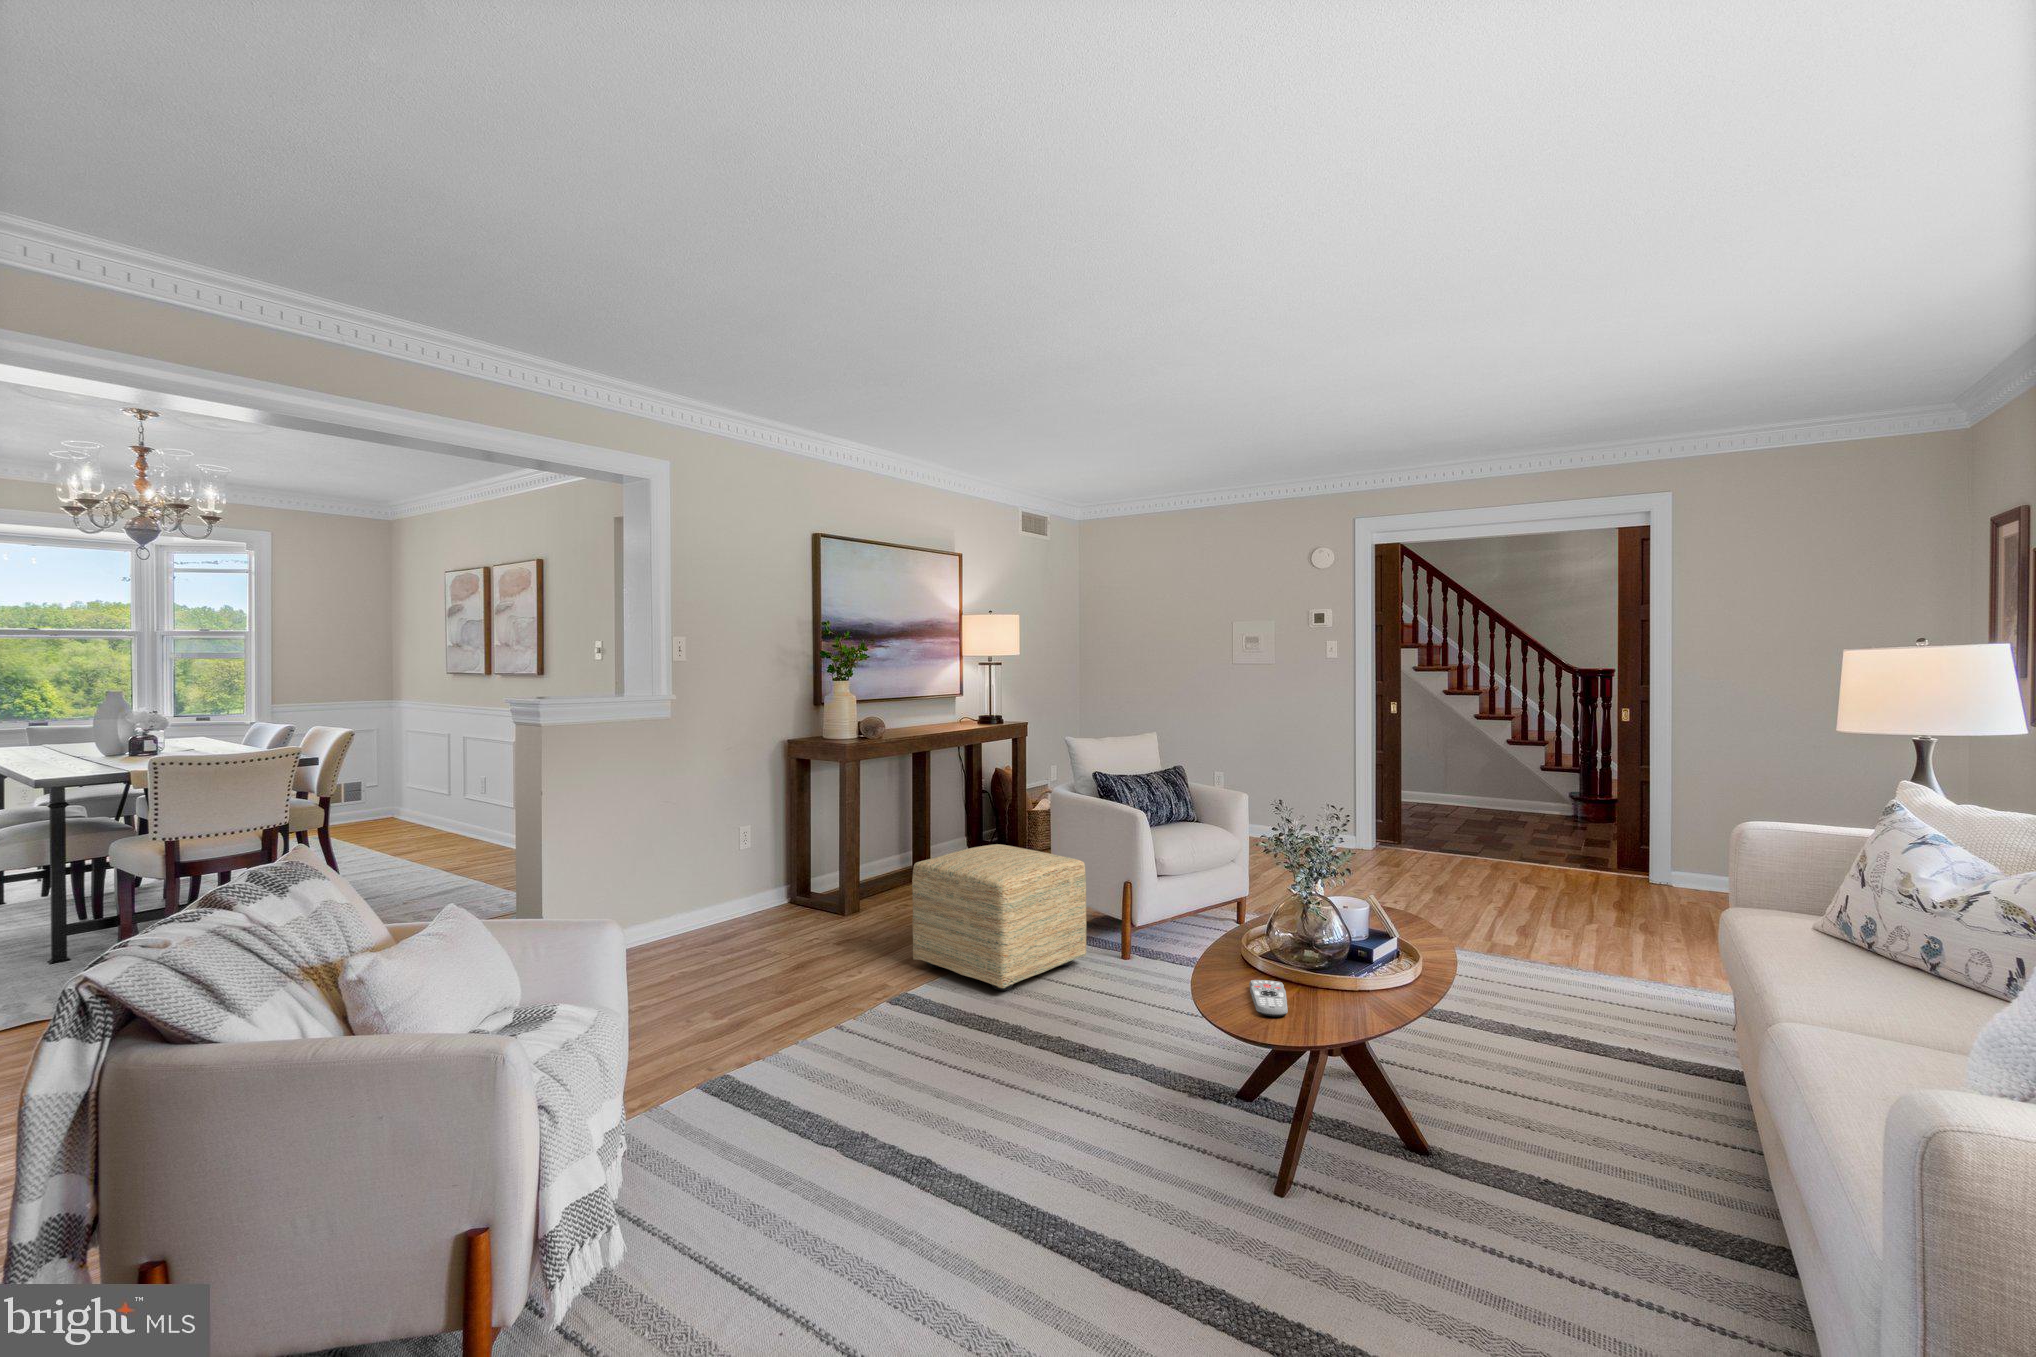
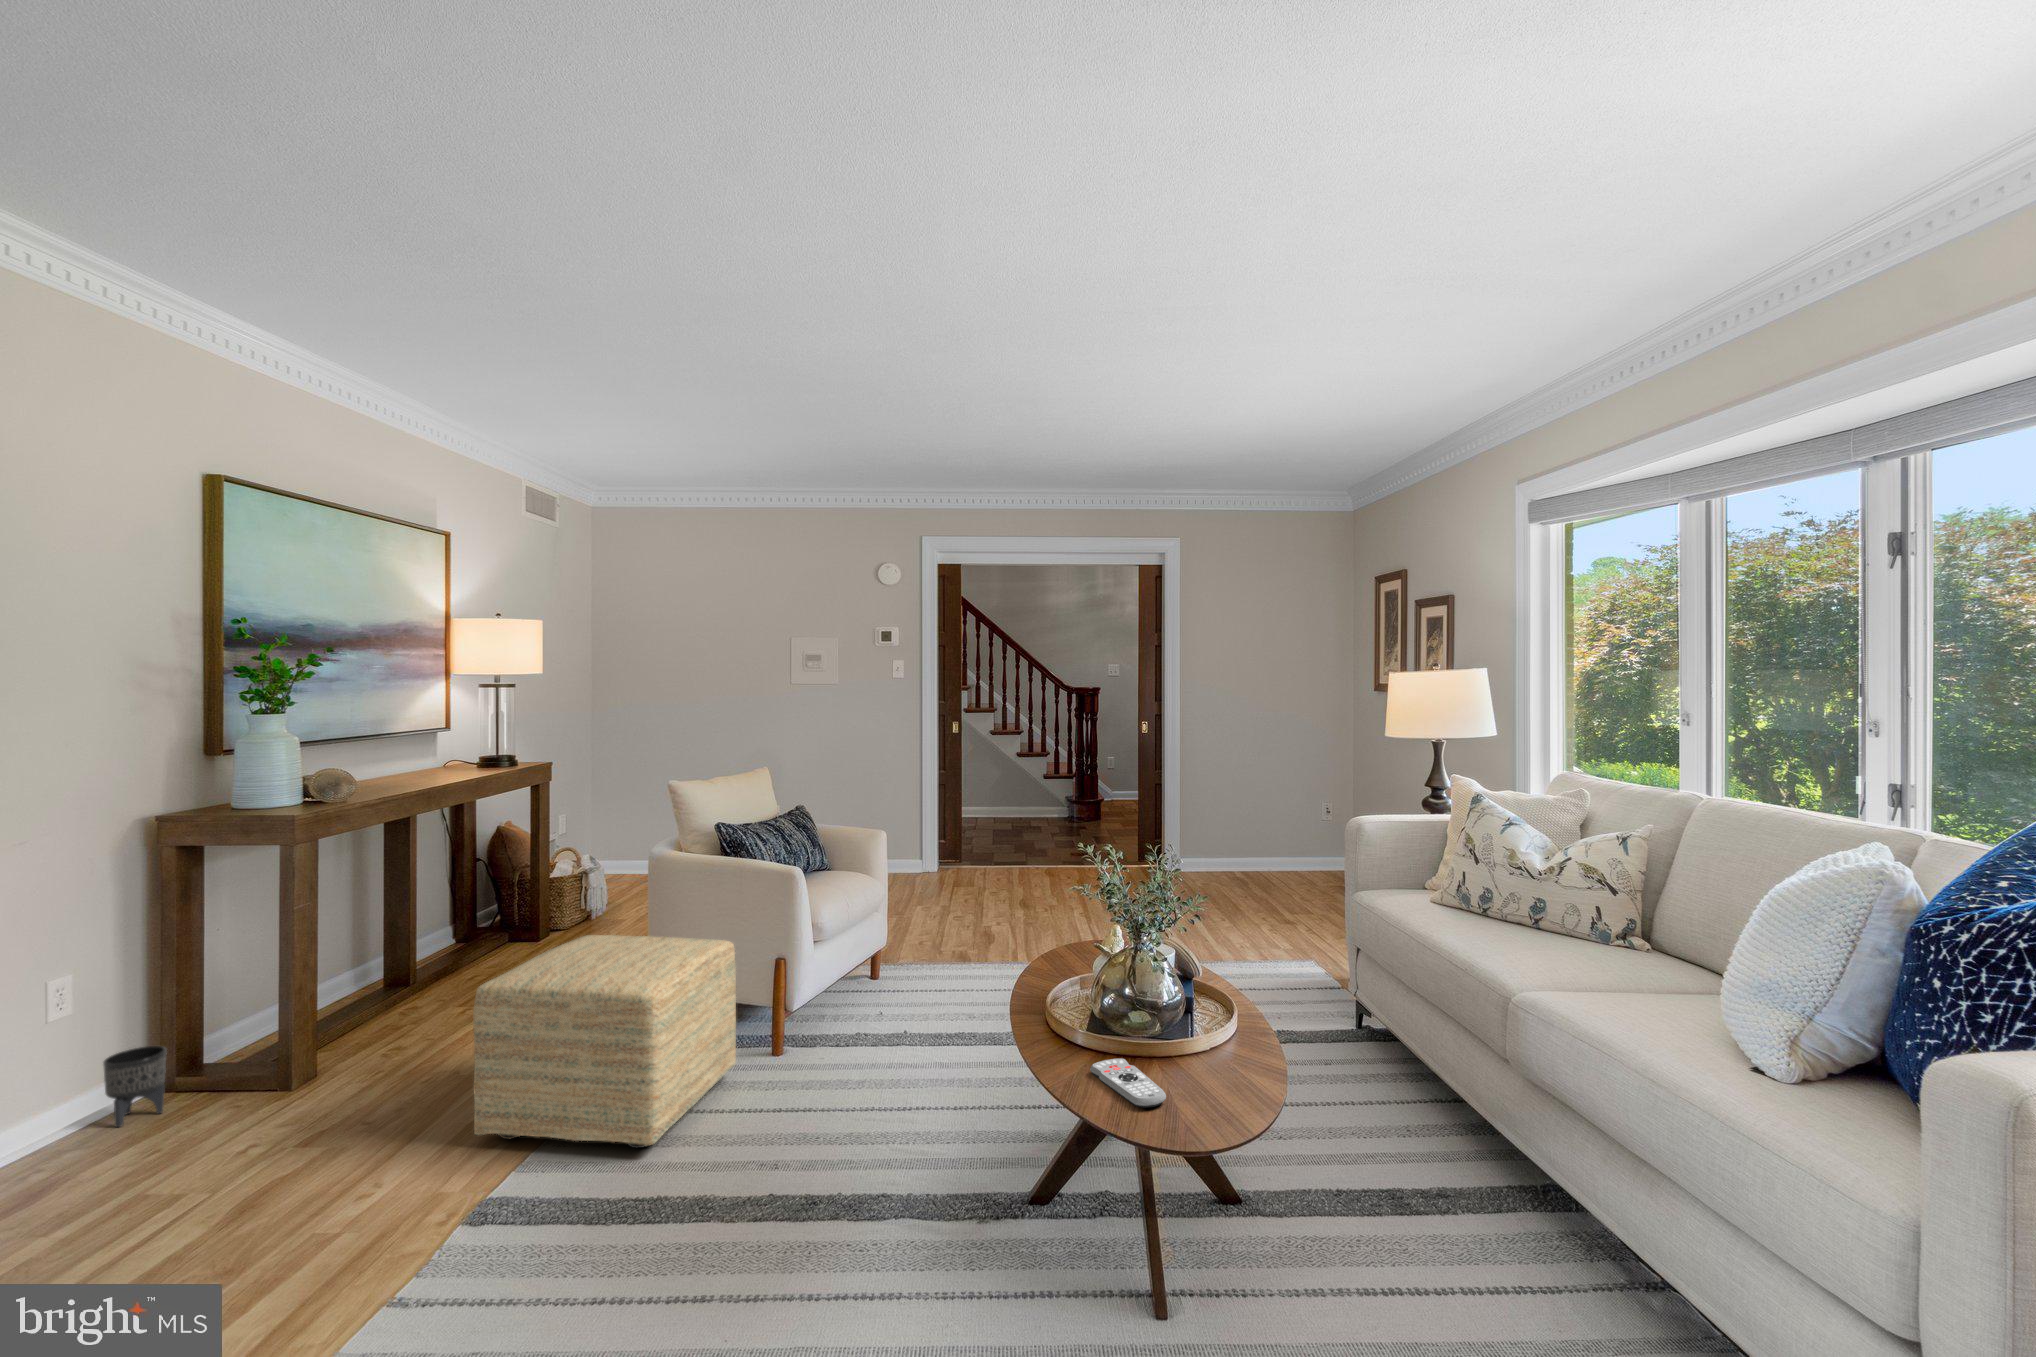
planter: none [759,875,787,917] -> present [103,1046,167,1127]

